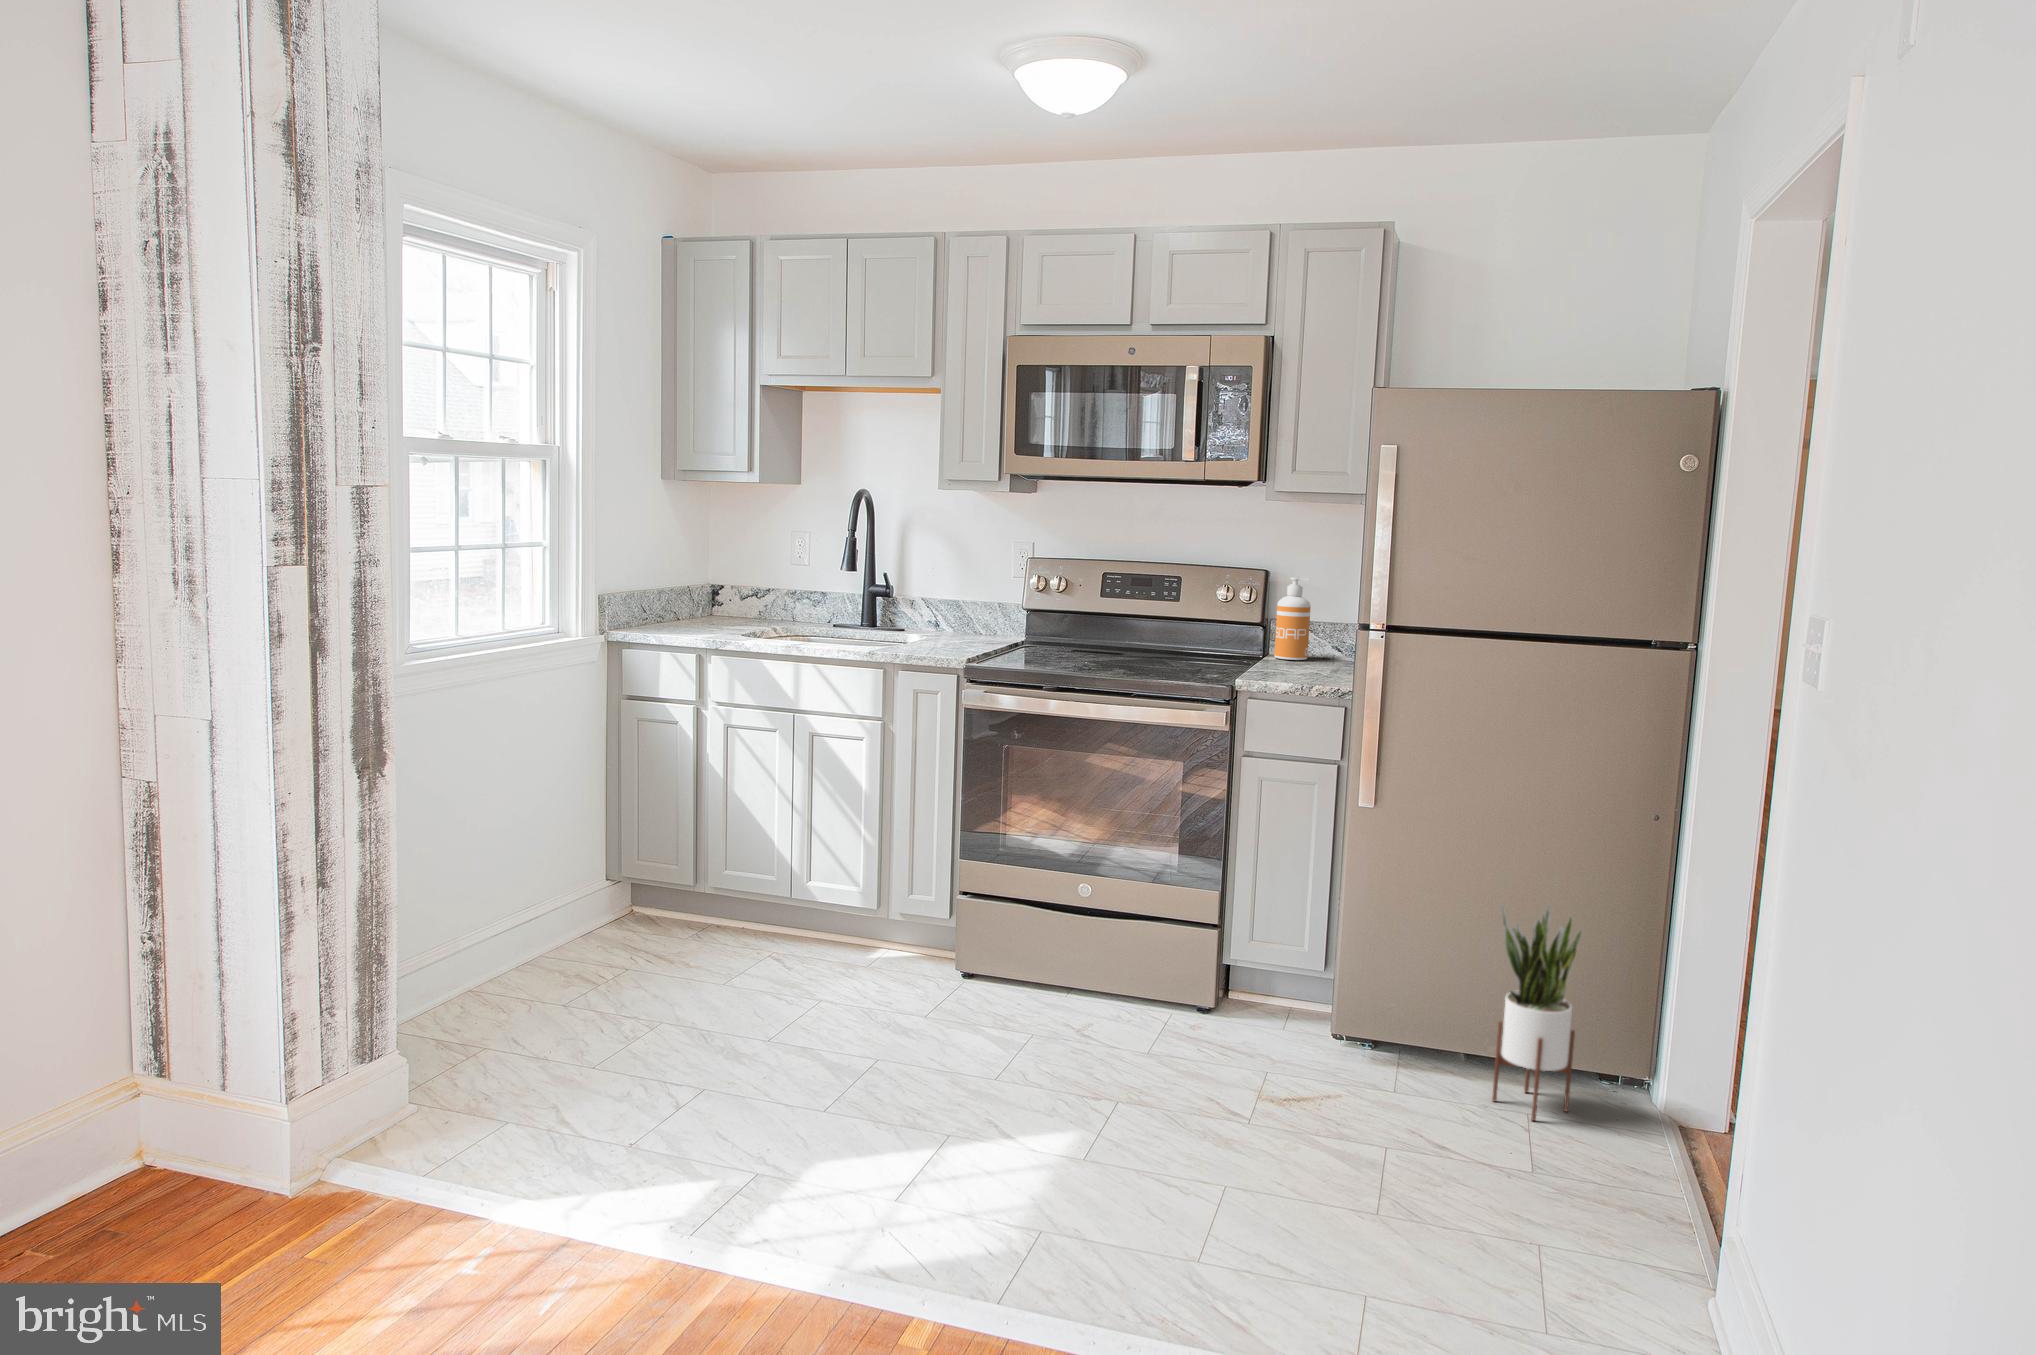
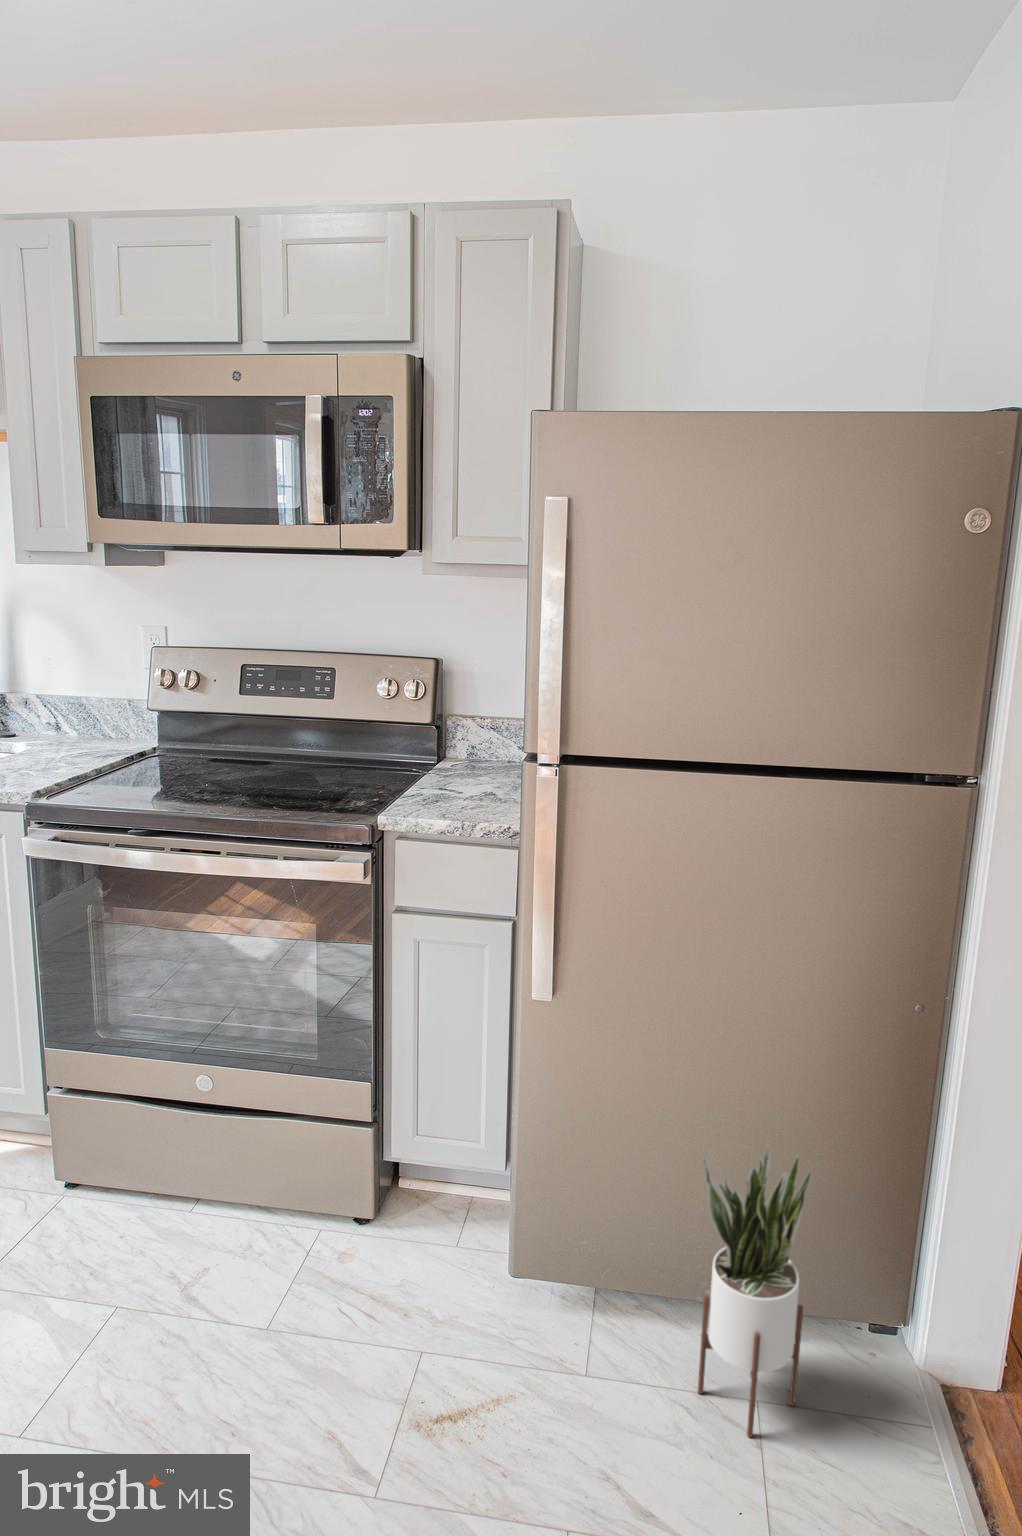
soap dispenser: present [1274,577,1311,660] -> none [452,666,491,767]

